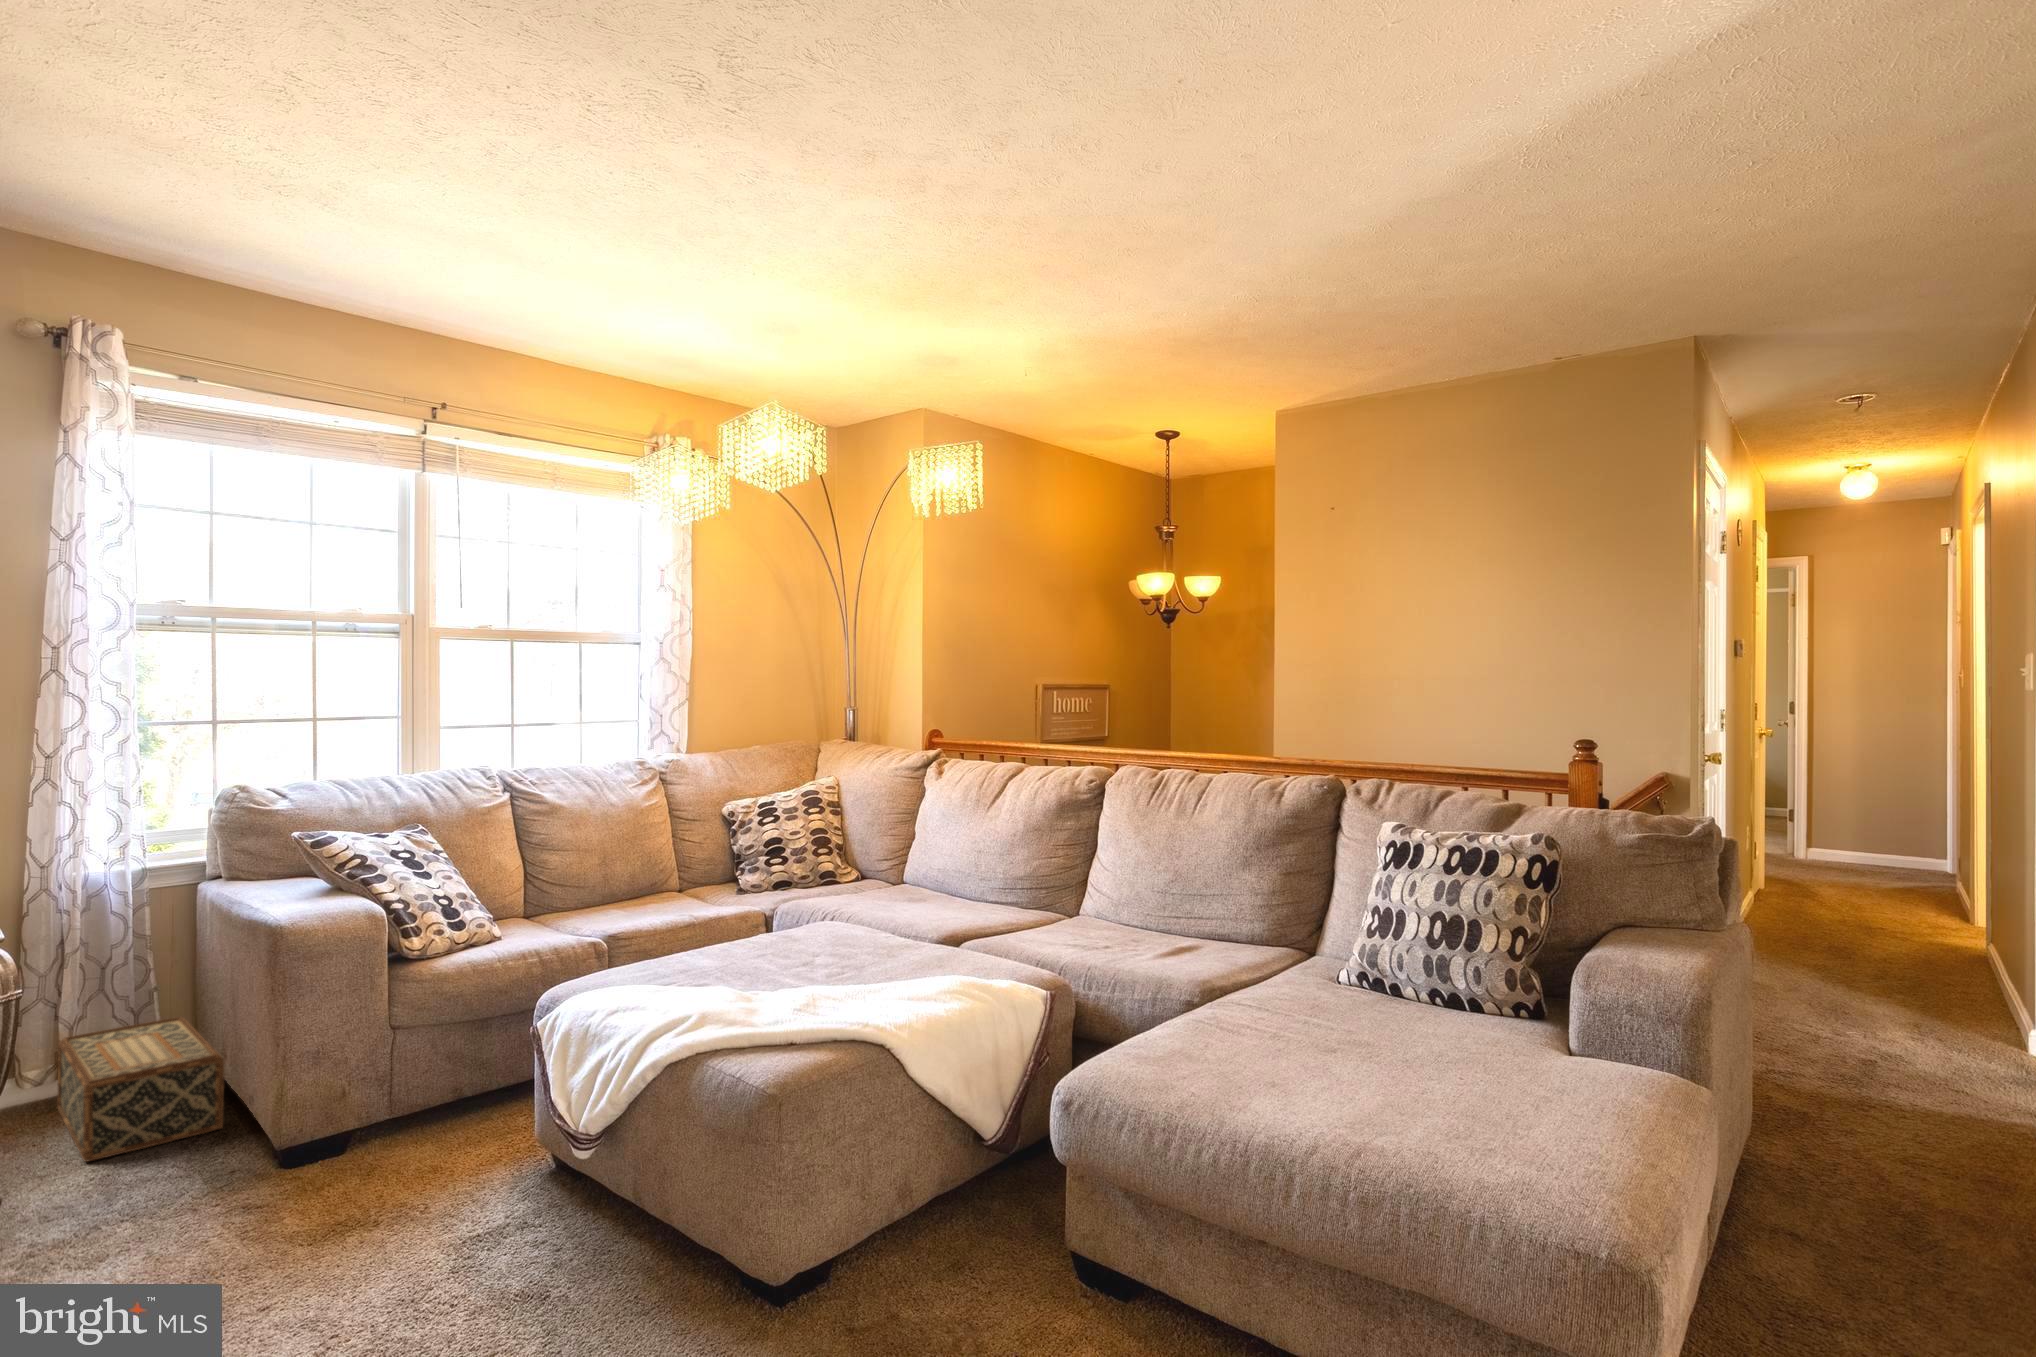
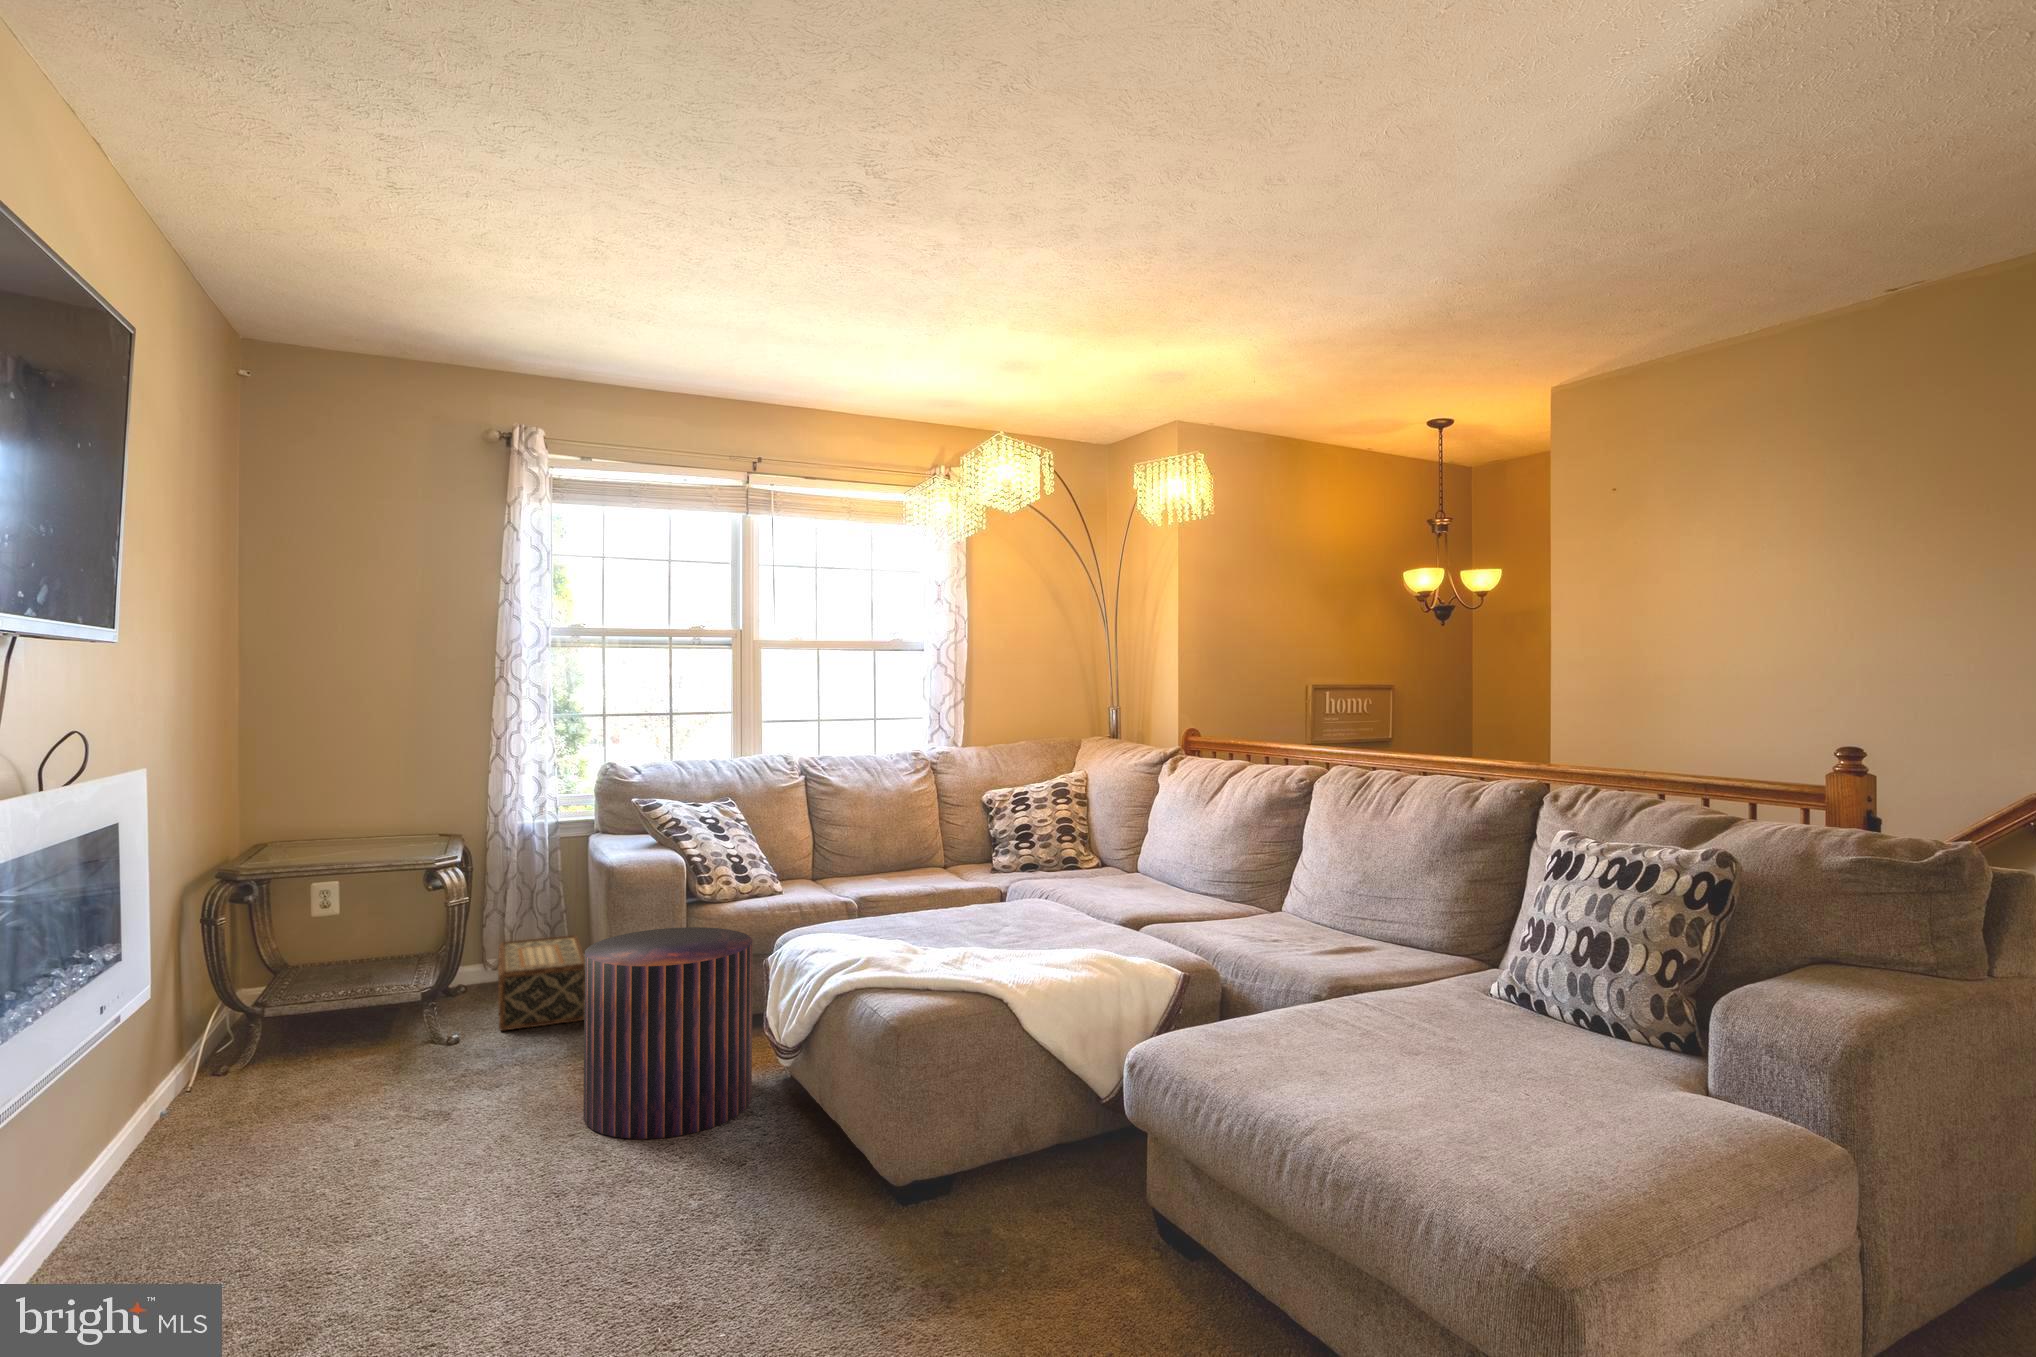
pouf: none [278,992,518,1285] -> present [583,927,753,1139]

